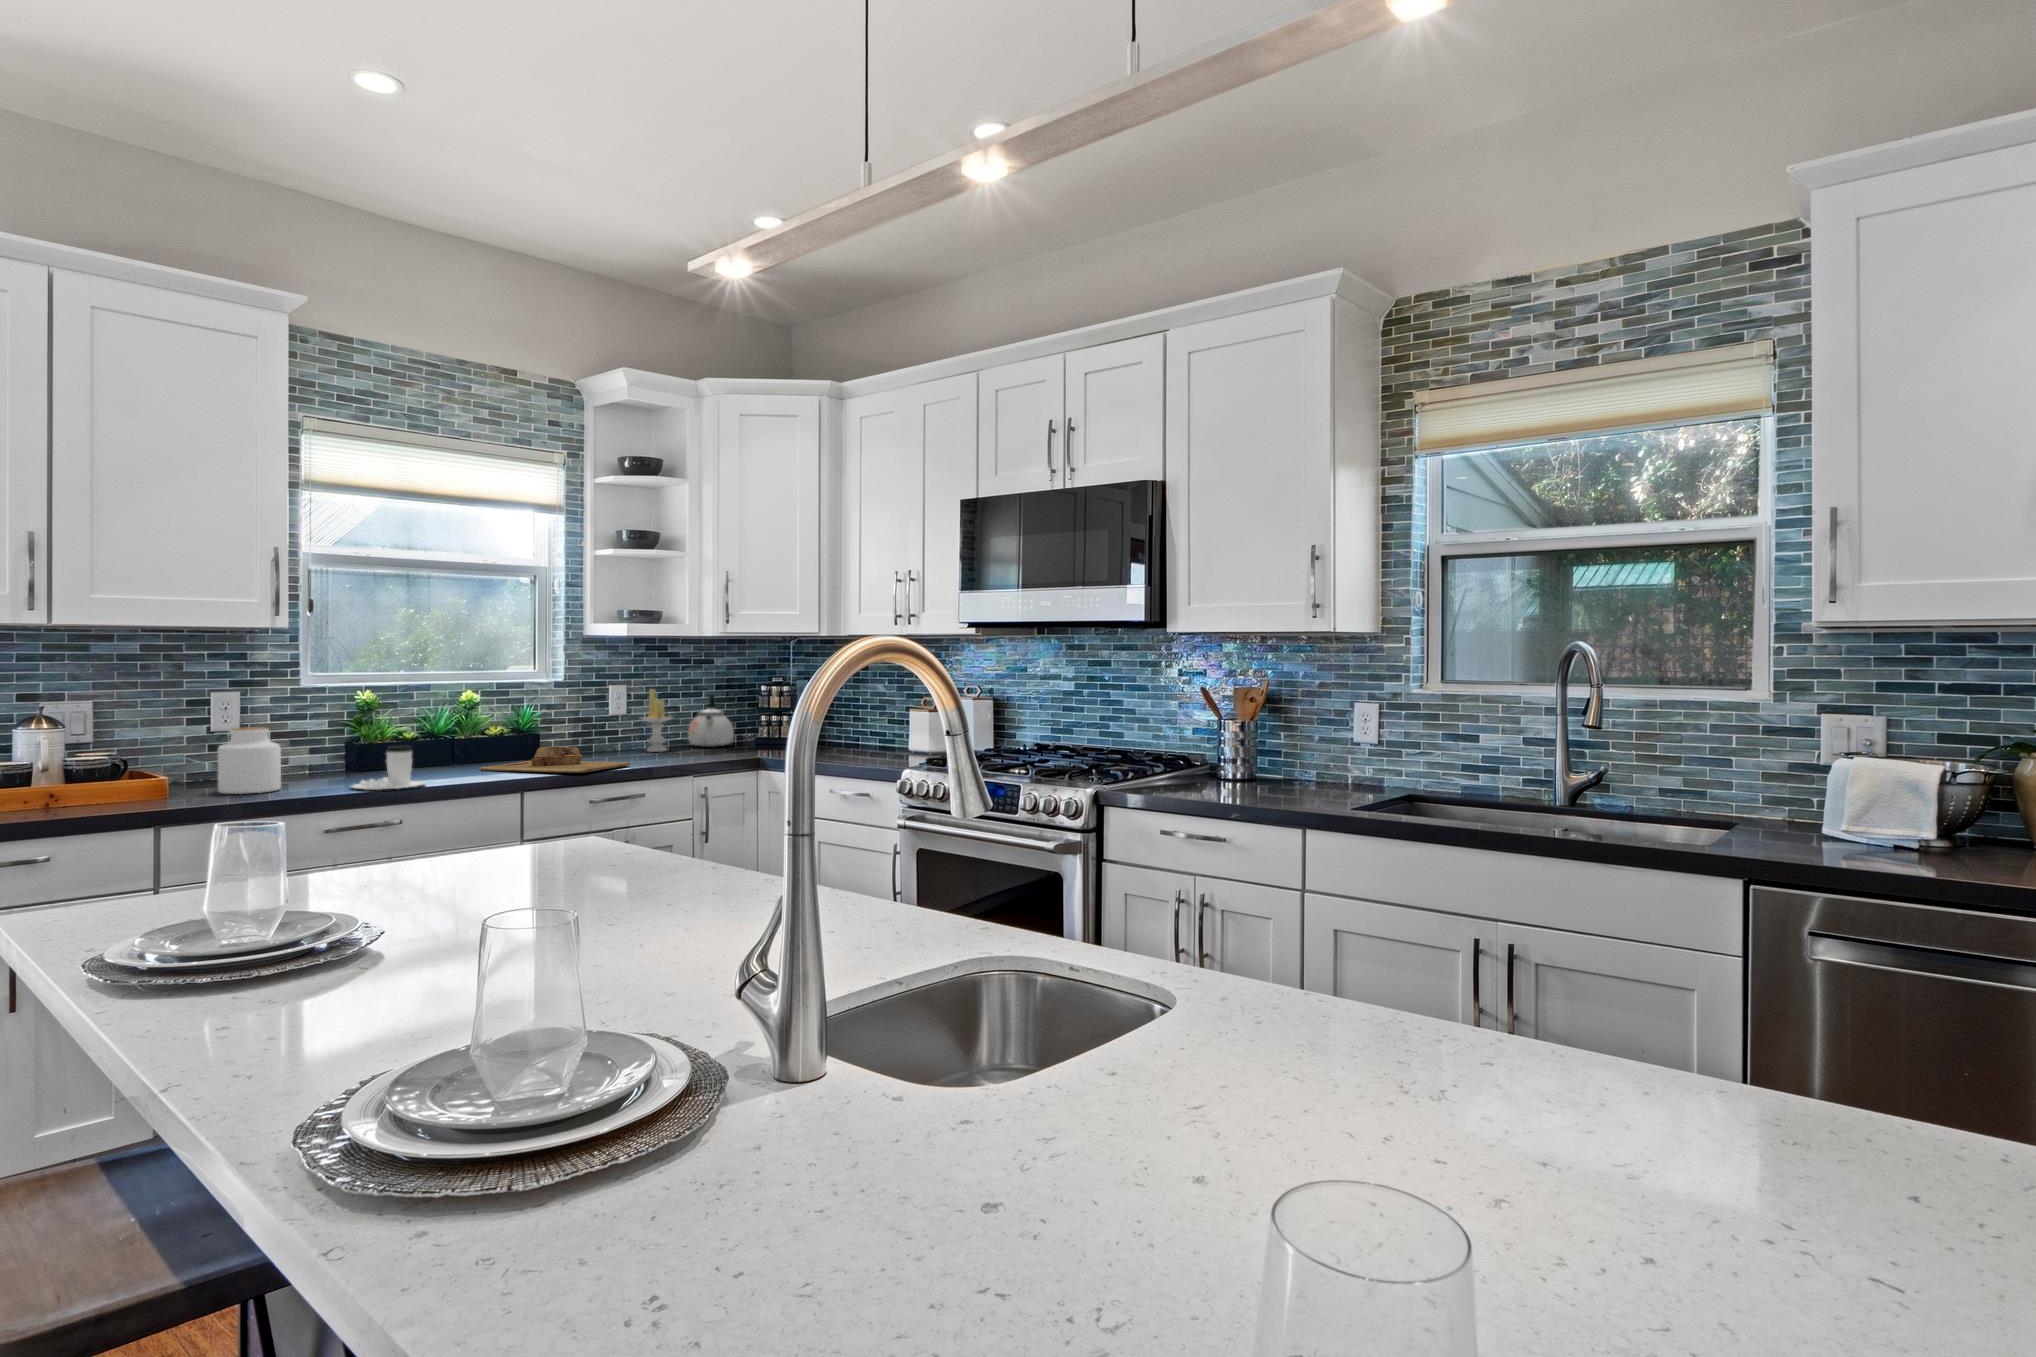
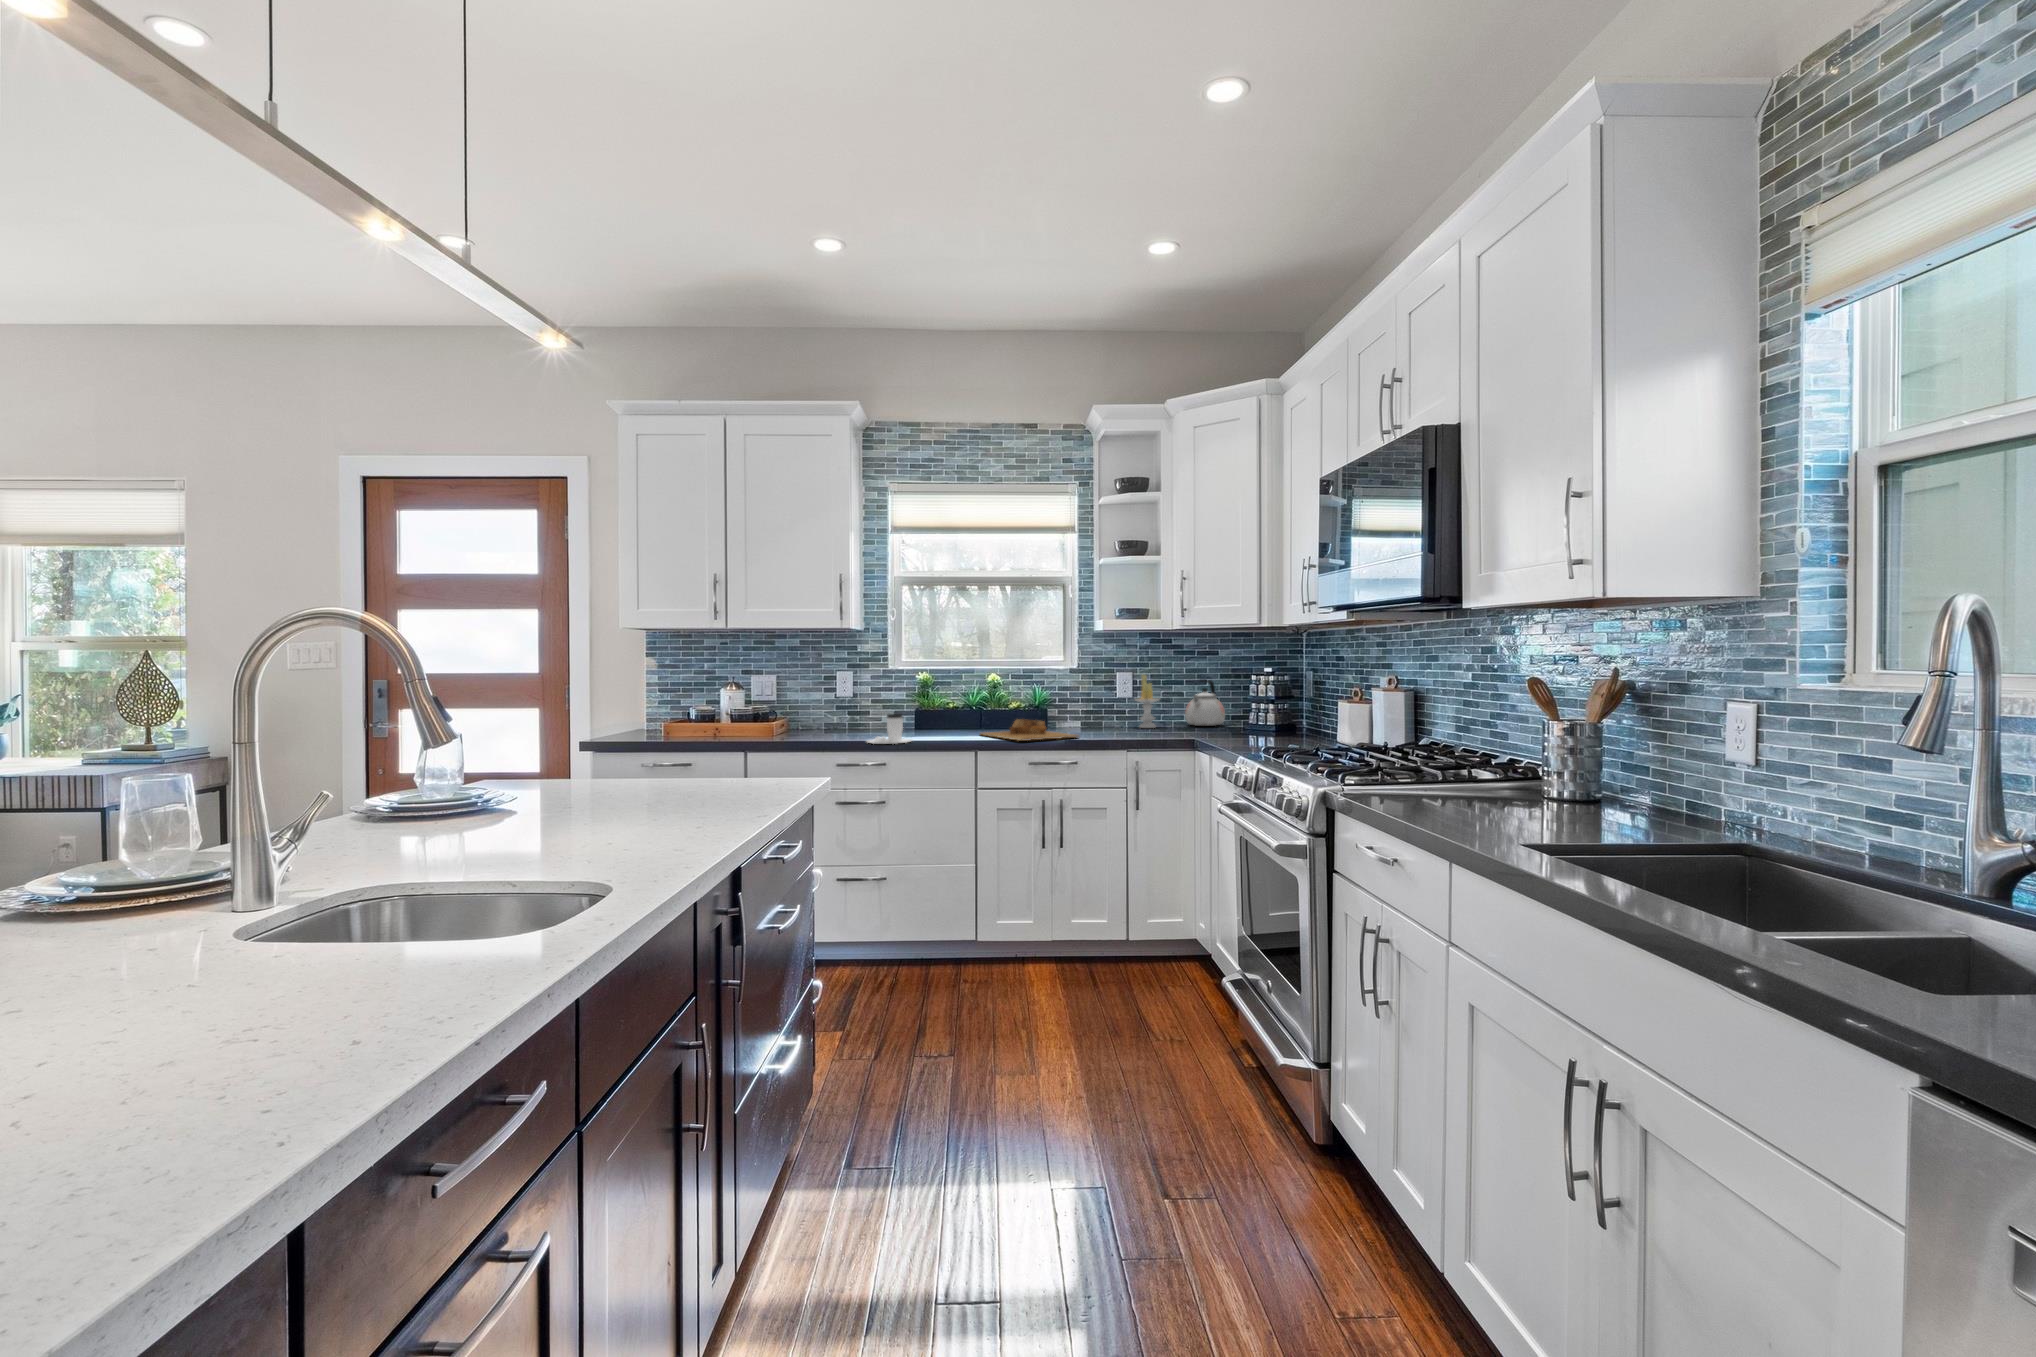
jar: present [218,727,281,794] -> none [802,698,838,741]

